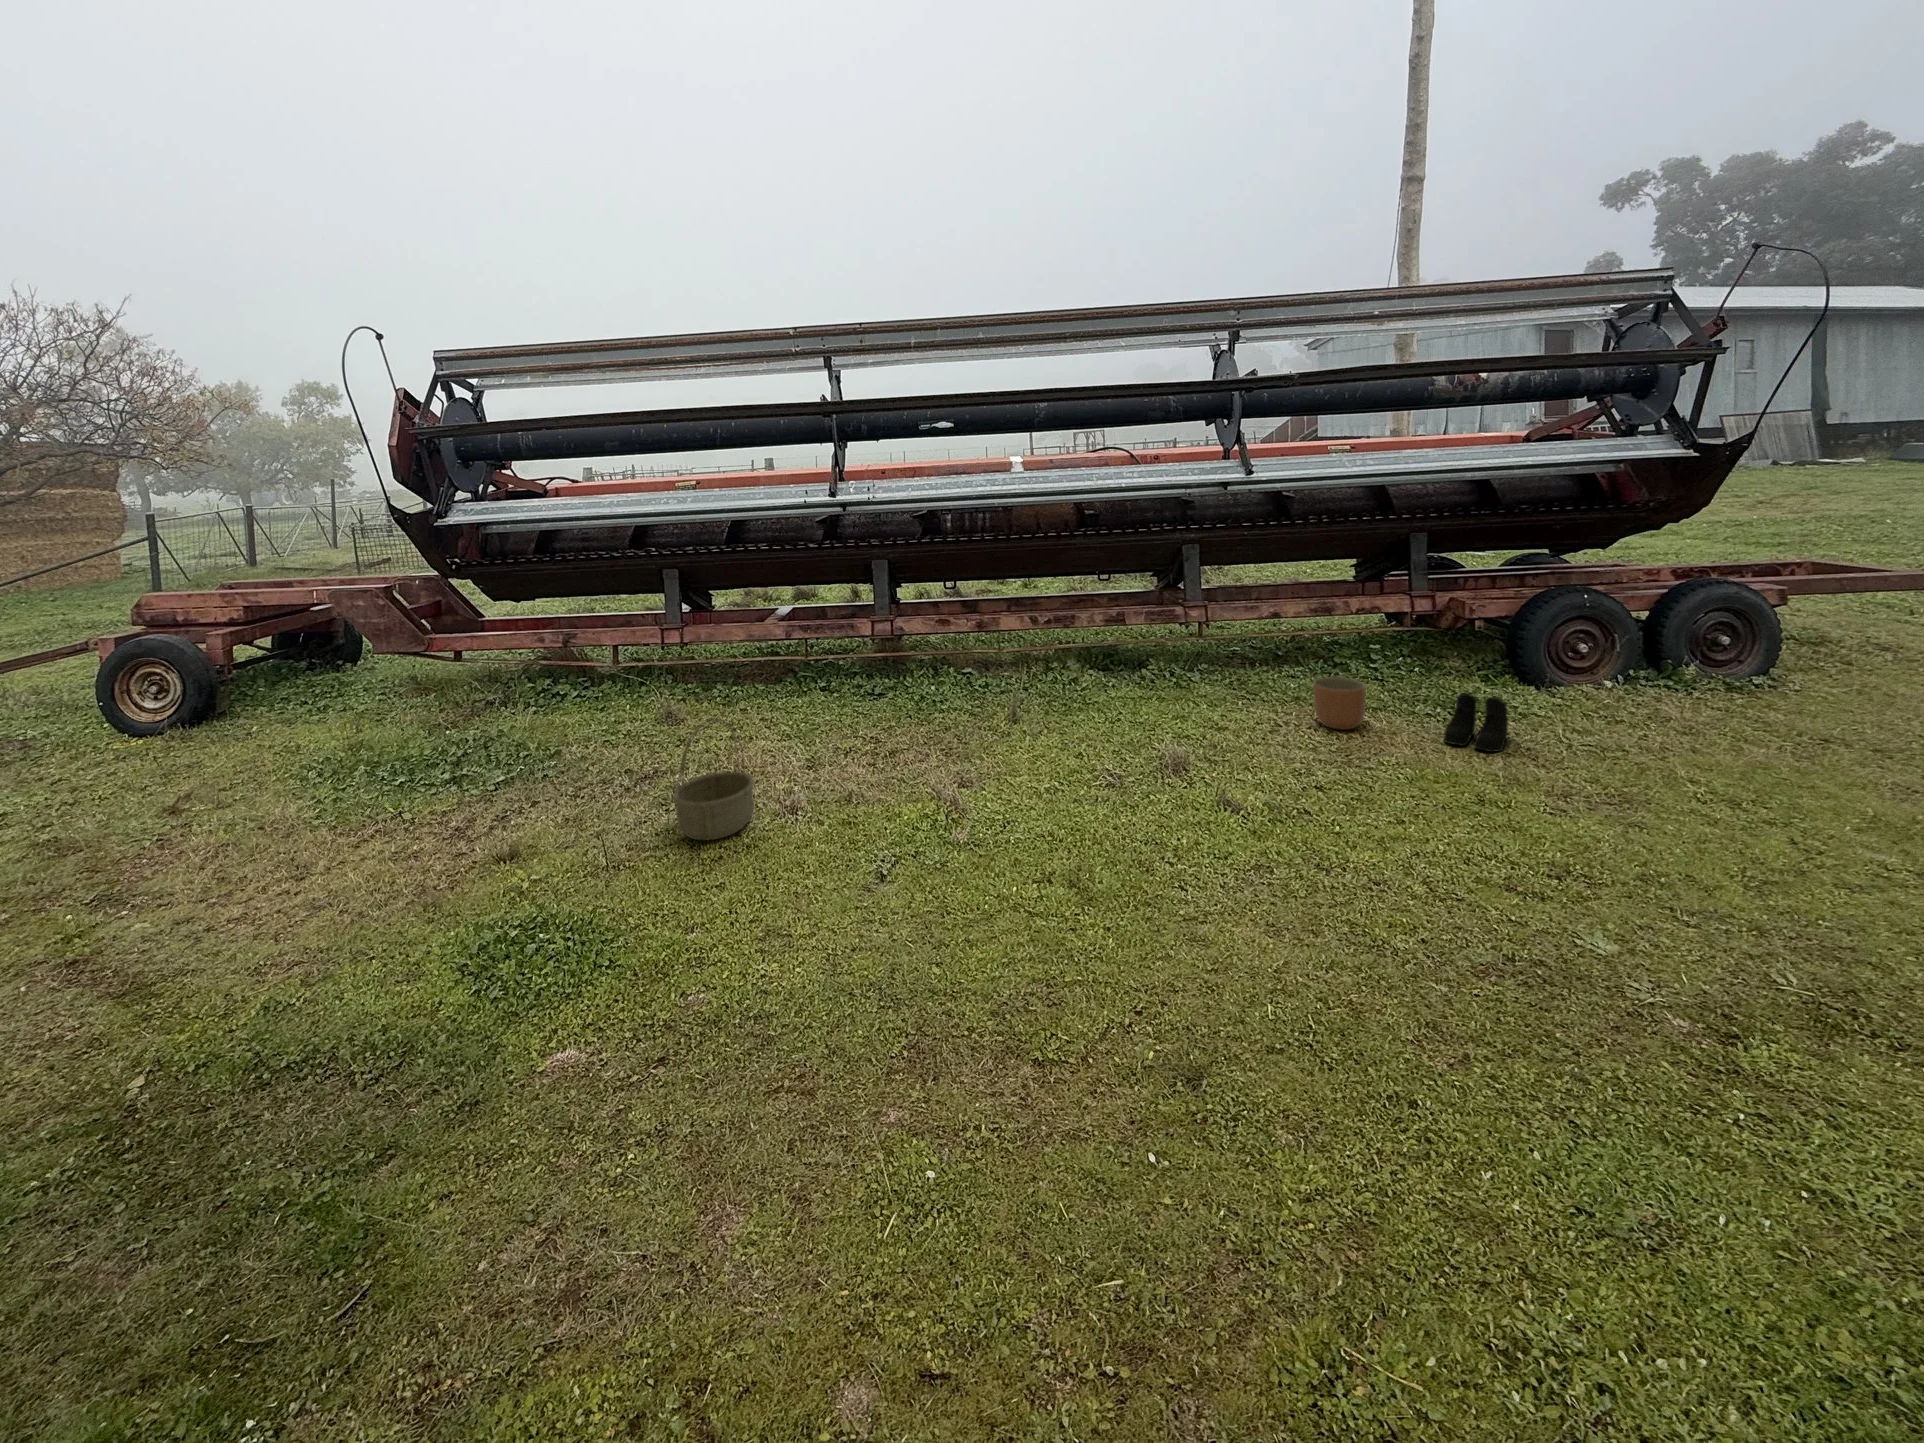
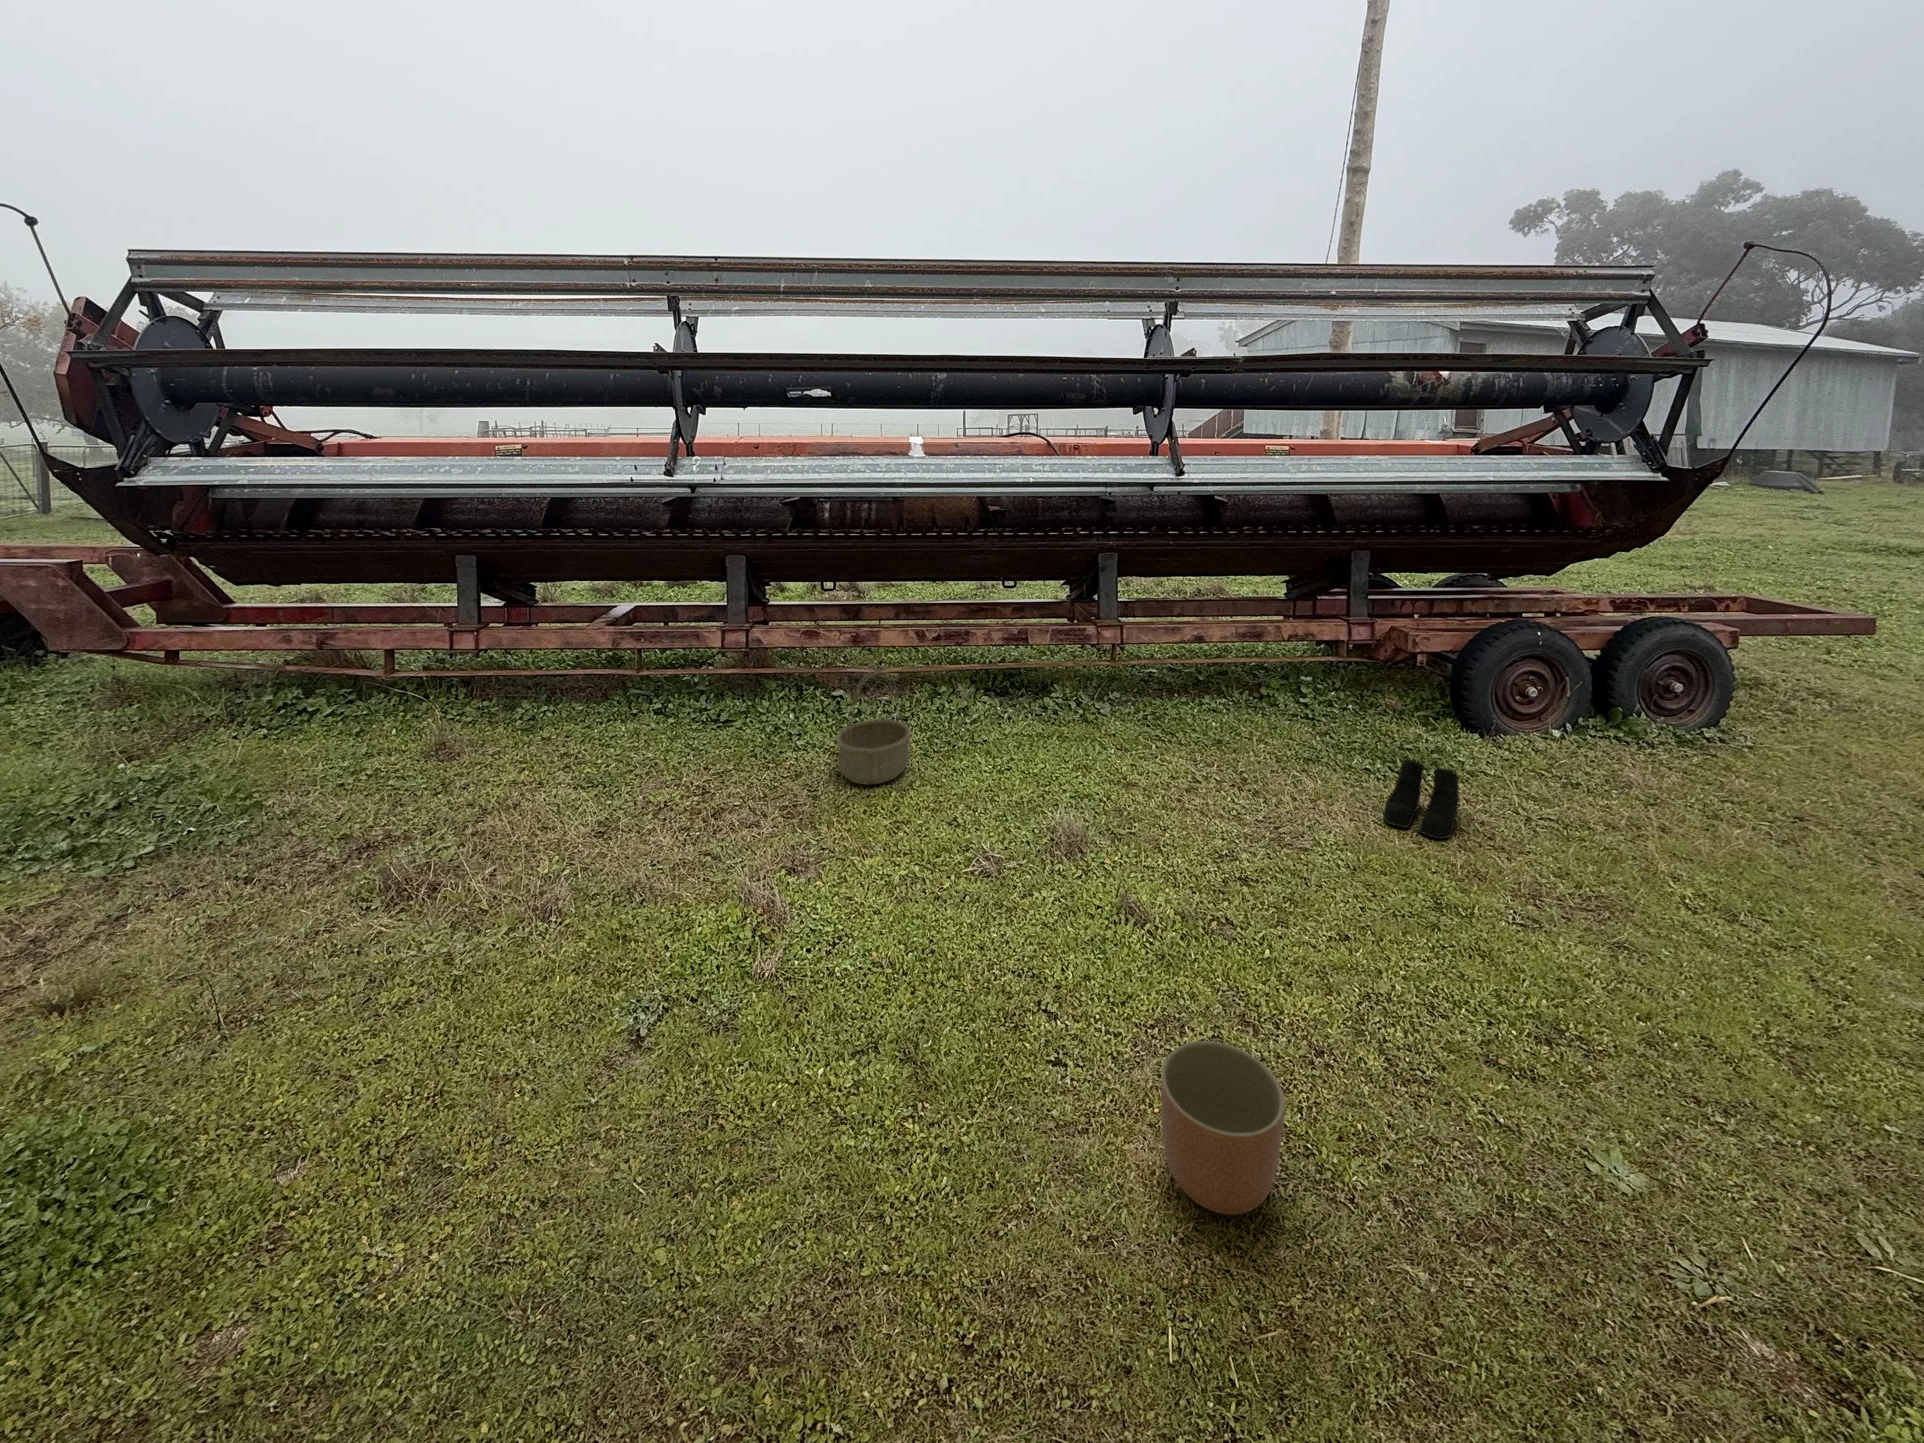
planter: present [1313,677,1366,730] -> present [1161,1041,1285,1215]
basket: present [673,719,754,840] -> present [836,669,911,785]

